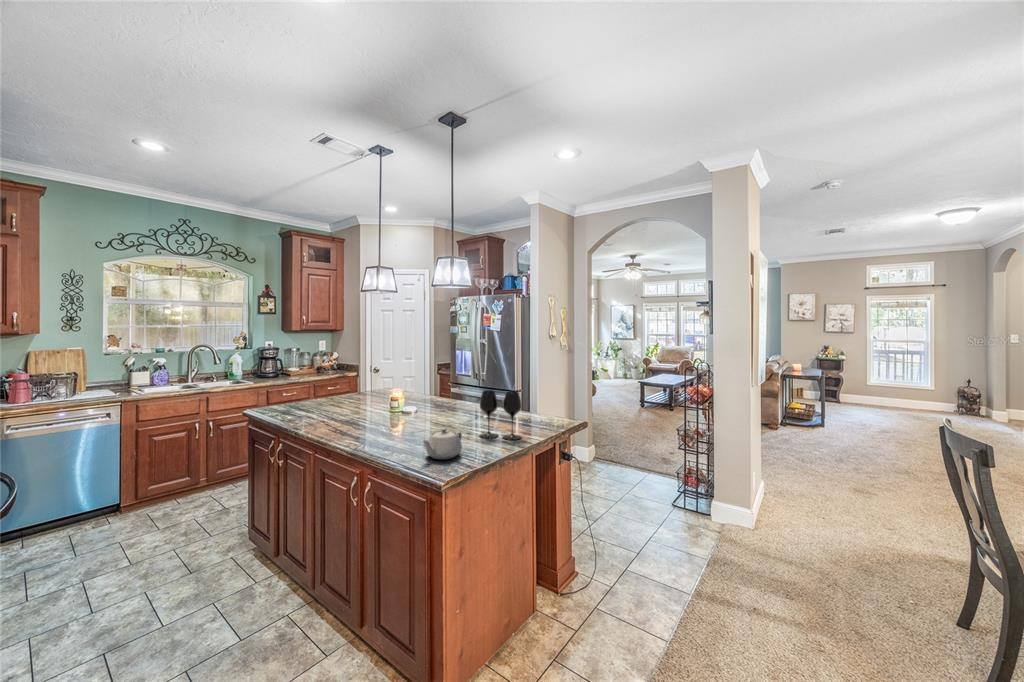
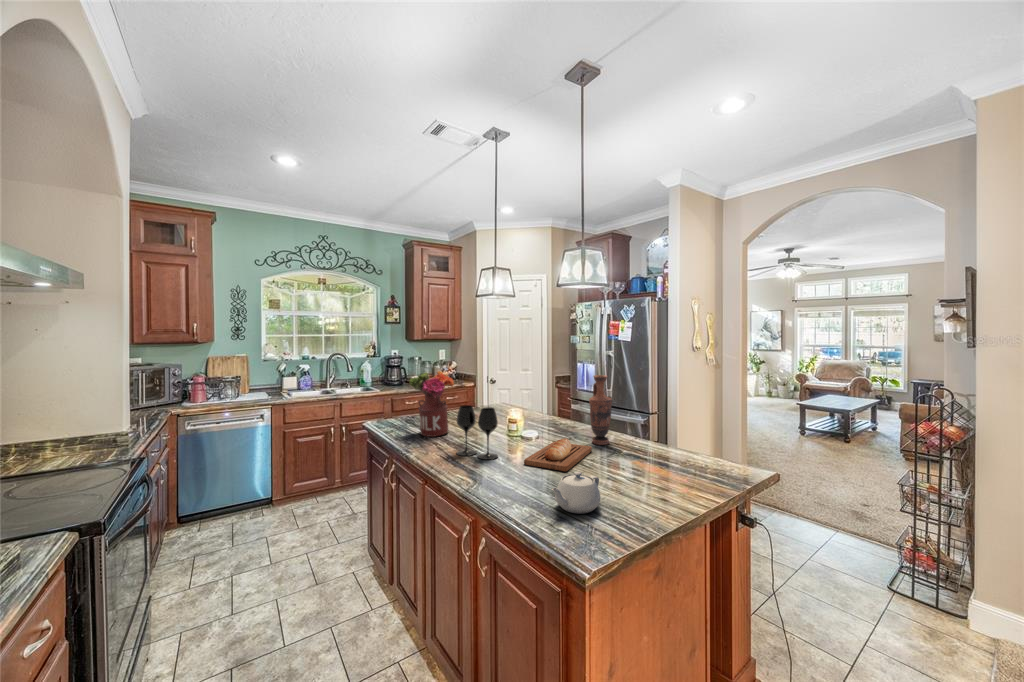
flower arrangement: none [291,357,338,418] -> present [410,371,454,437]
vase: none [460,357,479,415] -> present [589,375,612,445]
wine glass: present [479,391,522,440] -> present [456,405,498,459]
bread loaf: none [402,410,461,434] -> present [524,438,592,471]

